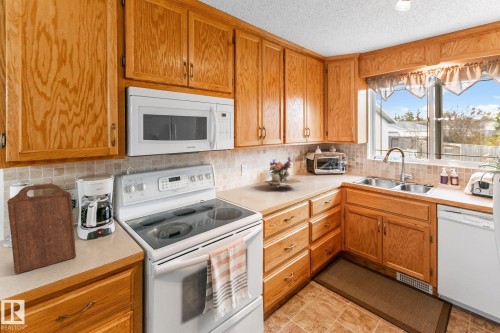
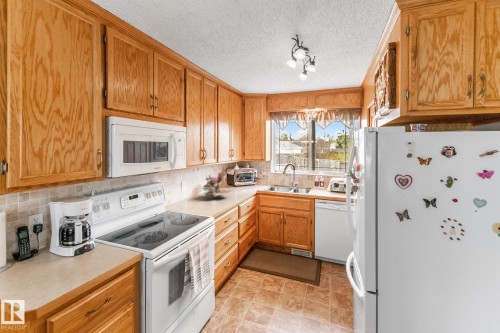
cutting board: present [7,184,76,274] -> none [29,203,82,287]

